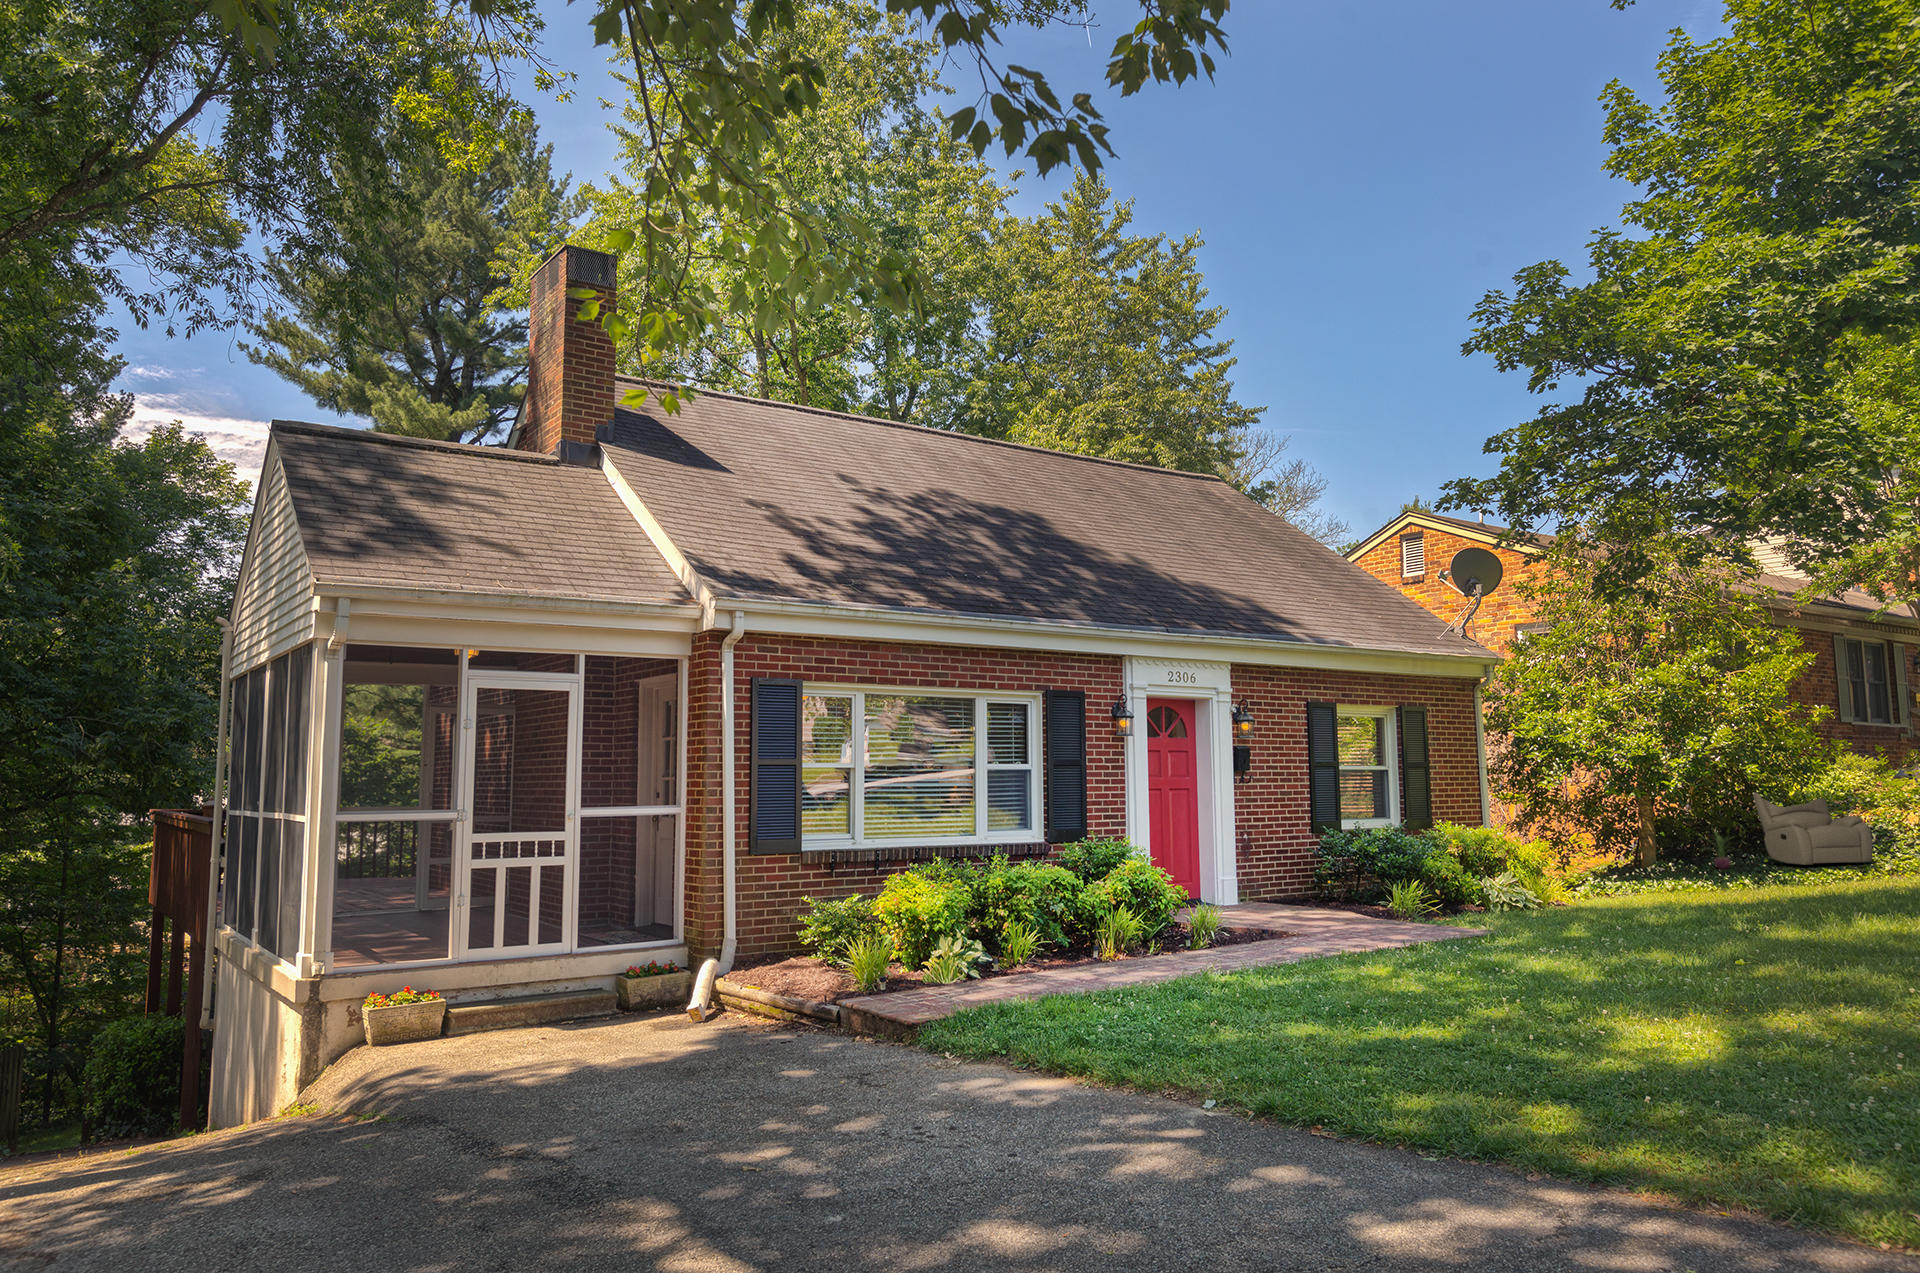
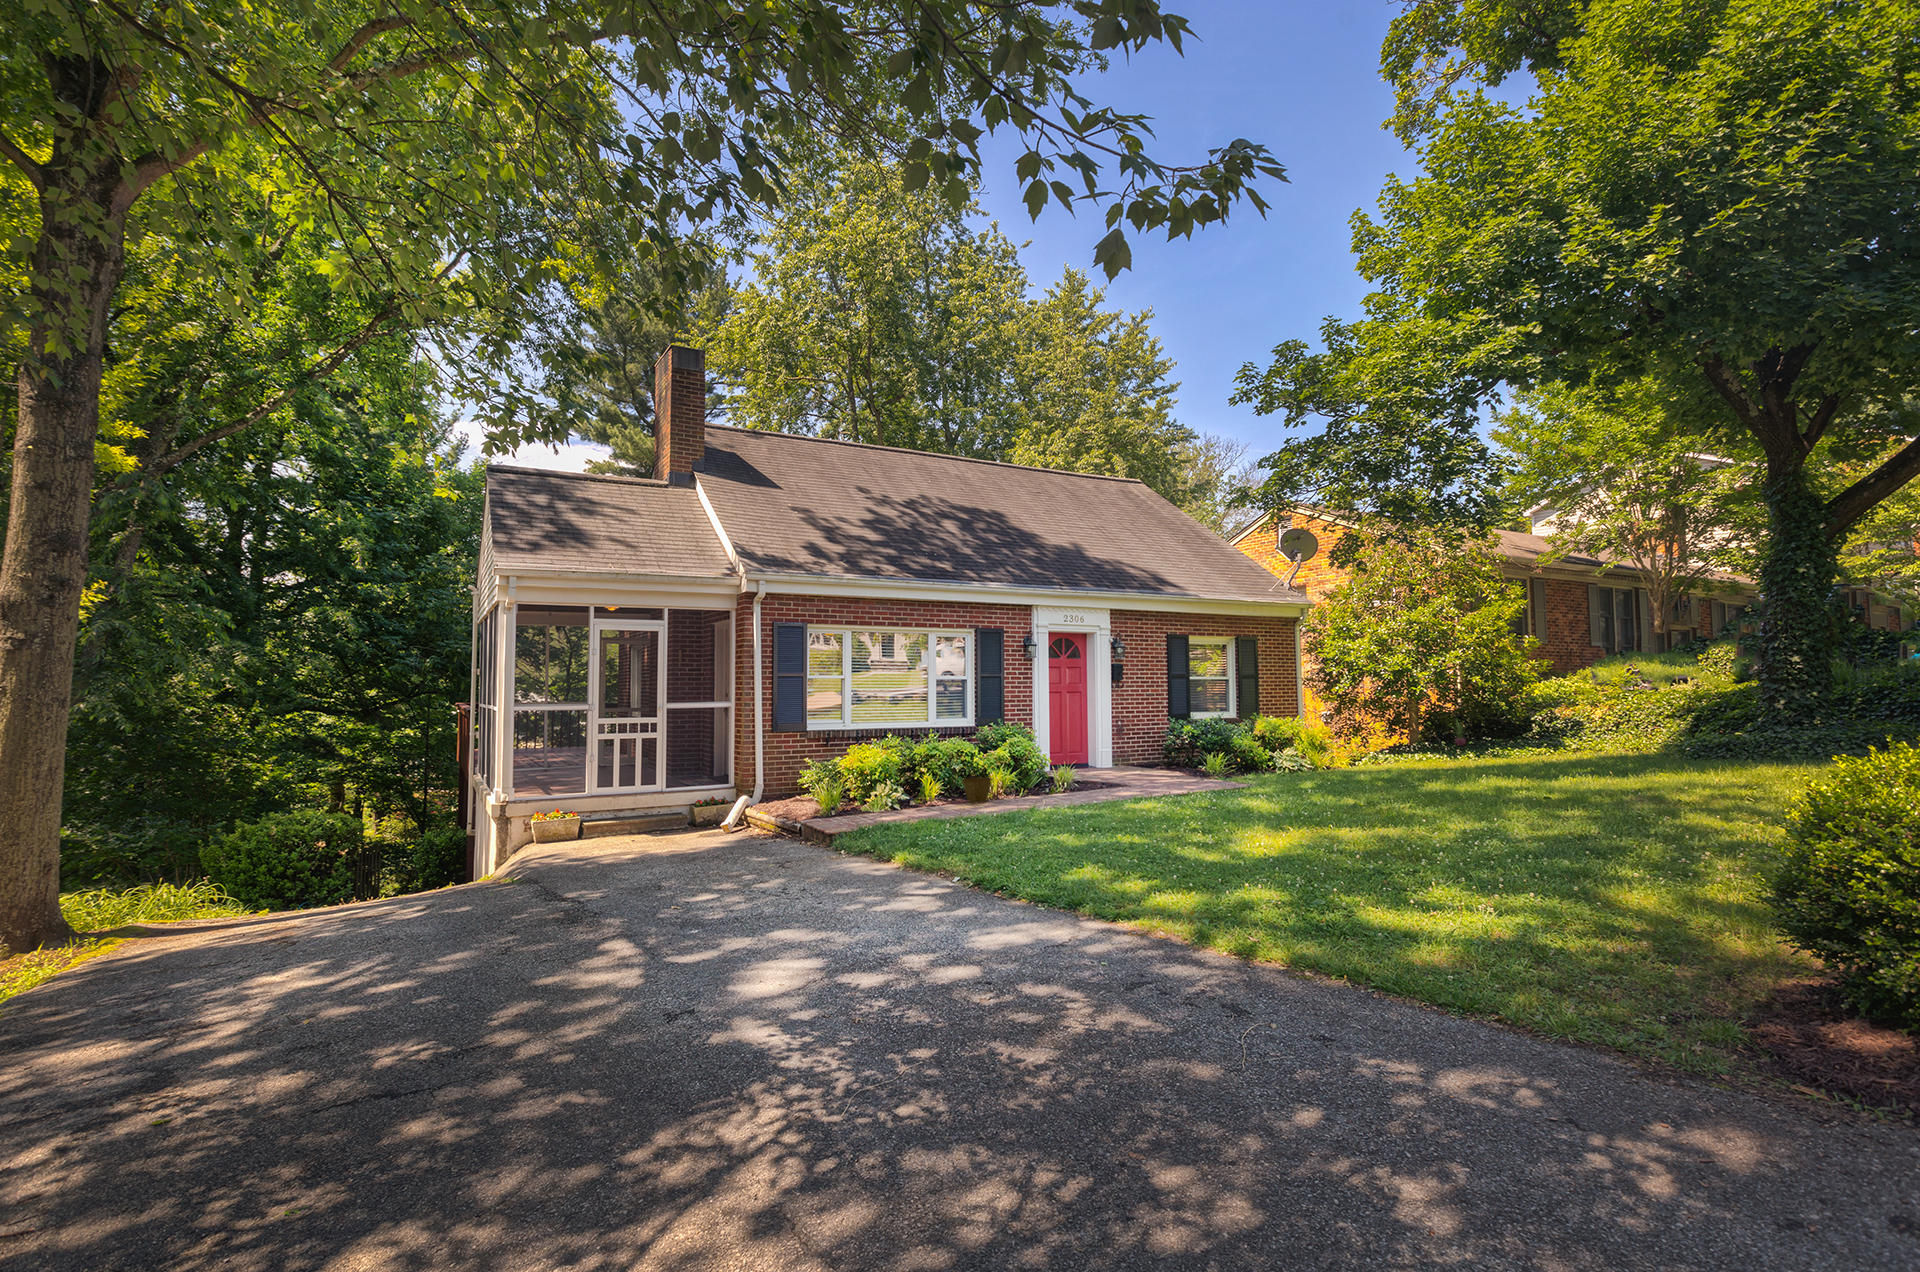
chair: present [1753,793,1873,867] -> none [1486,689,1564,745]
basket: none [1057,923,1108,965] -> present [962,777,992,803]

